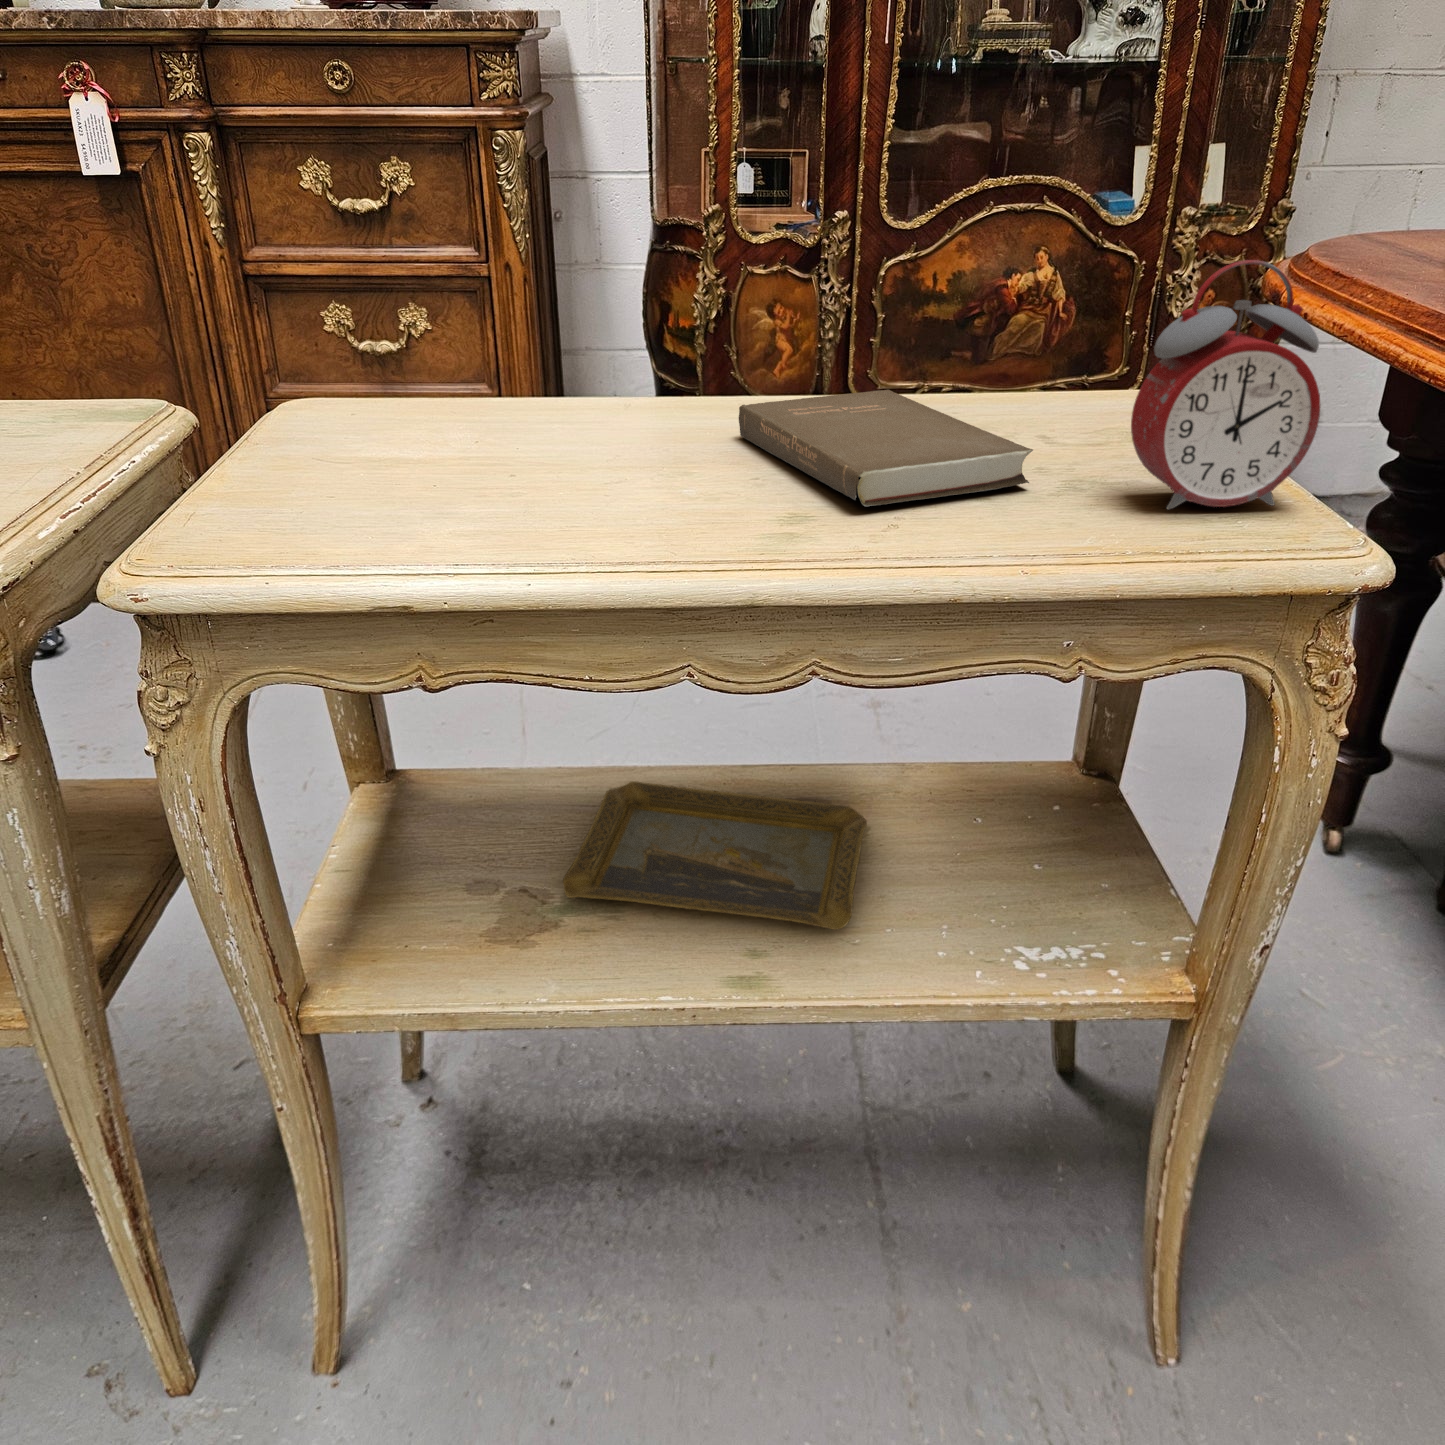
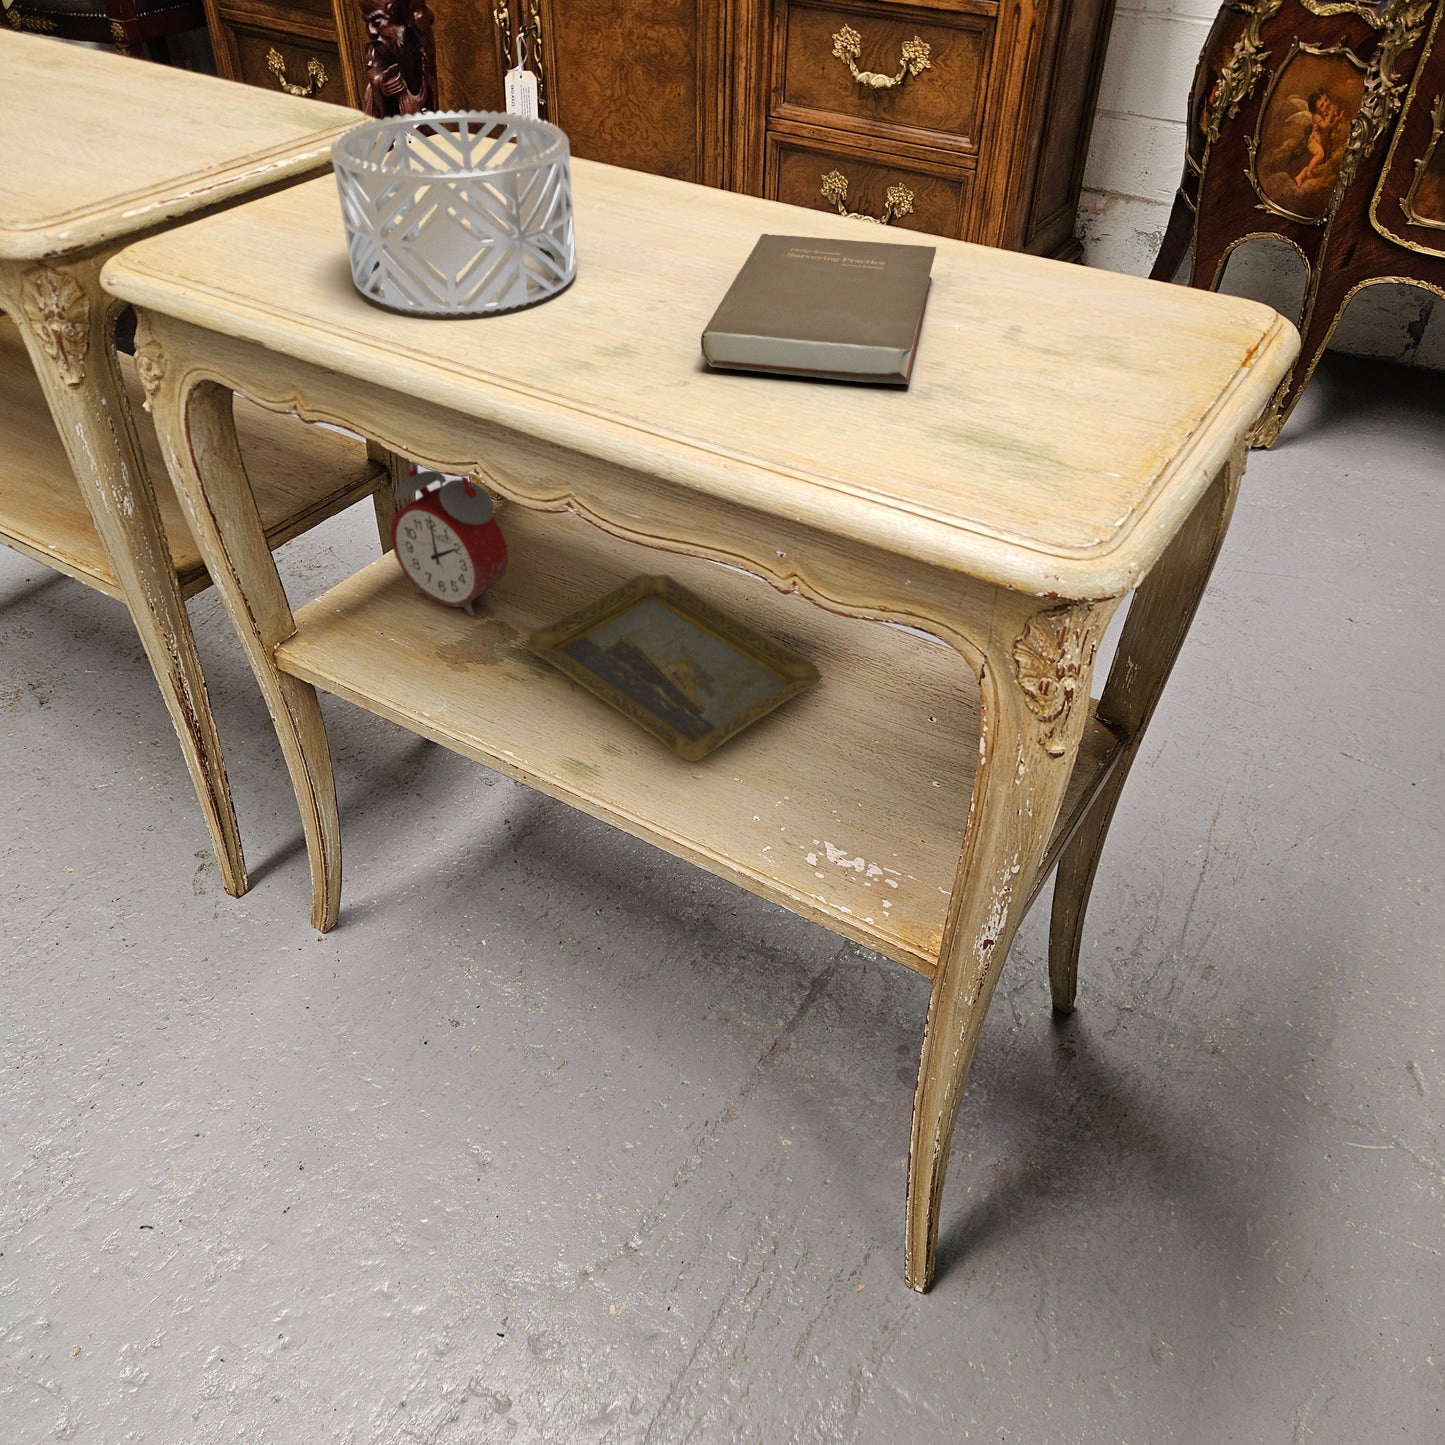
alarm clock: present [1131,260,1320,509] -> present [391,463,508,615]
decorative bowl: none [339,325,612,535] -> present [331,110,577,315]

